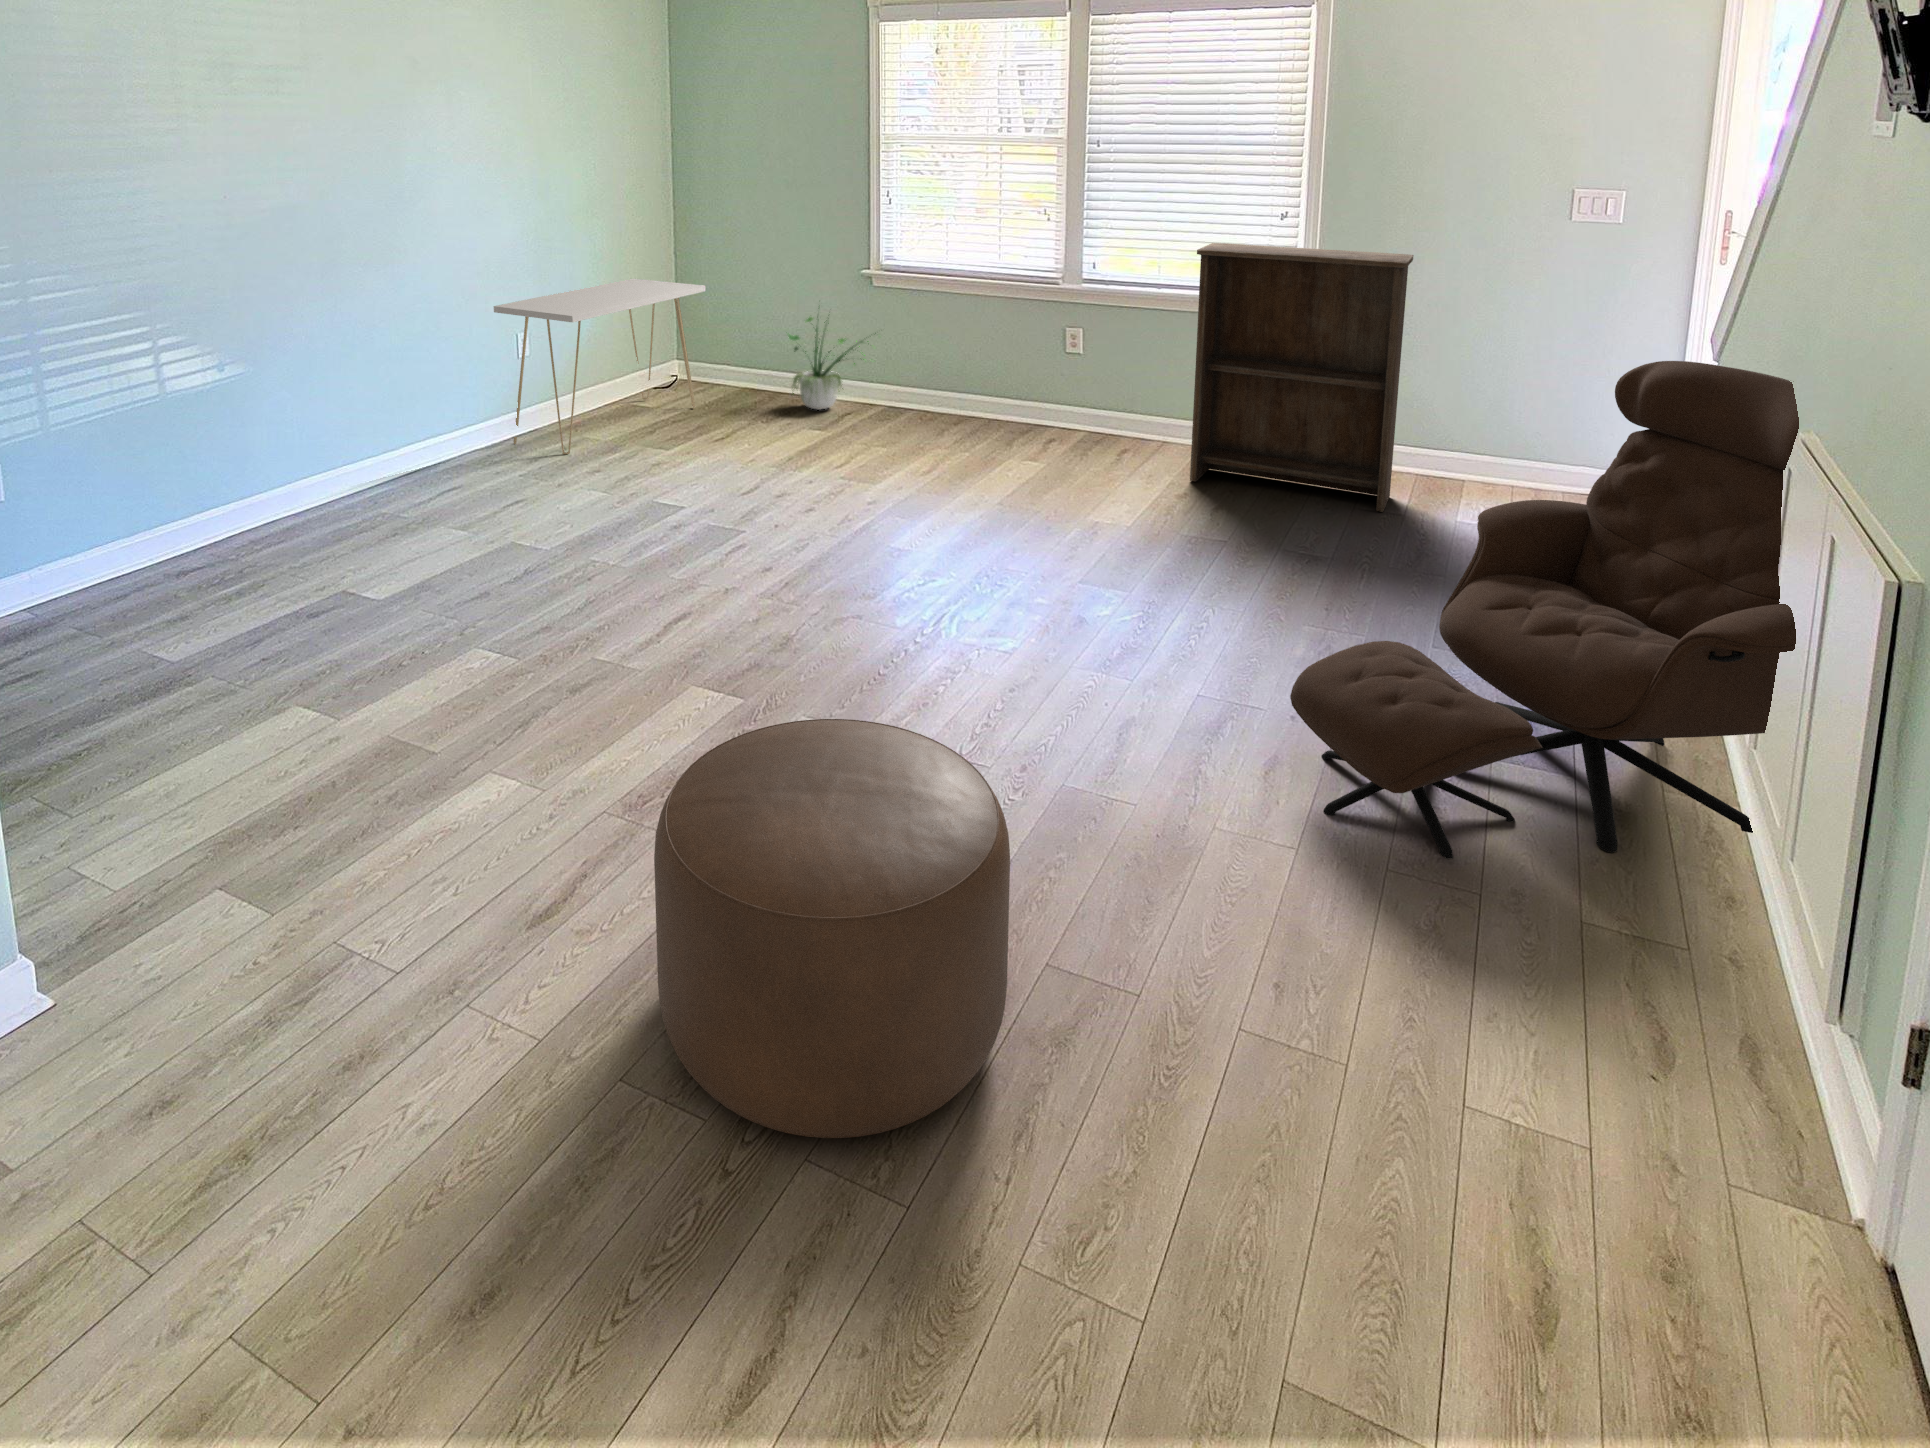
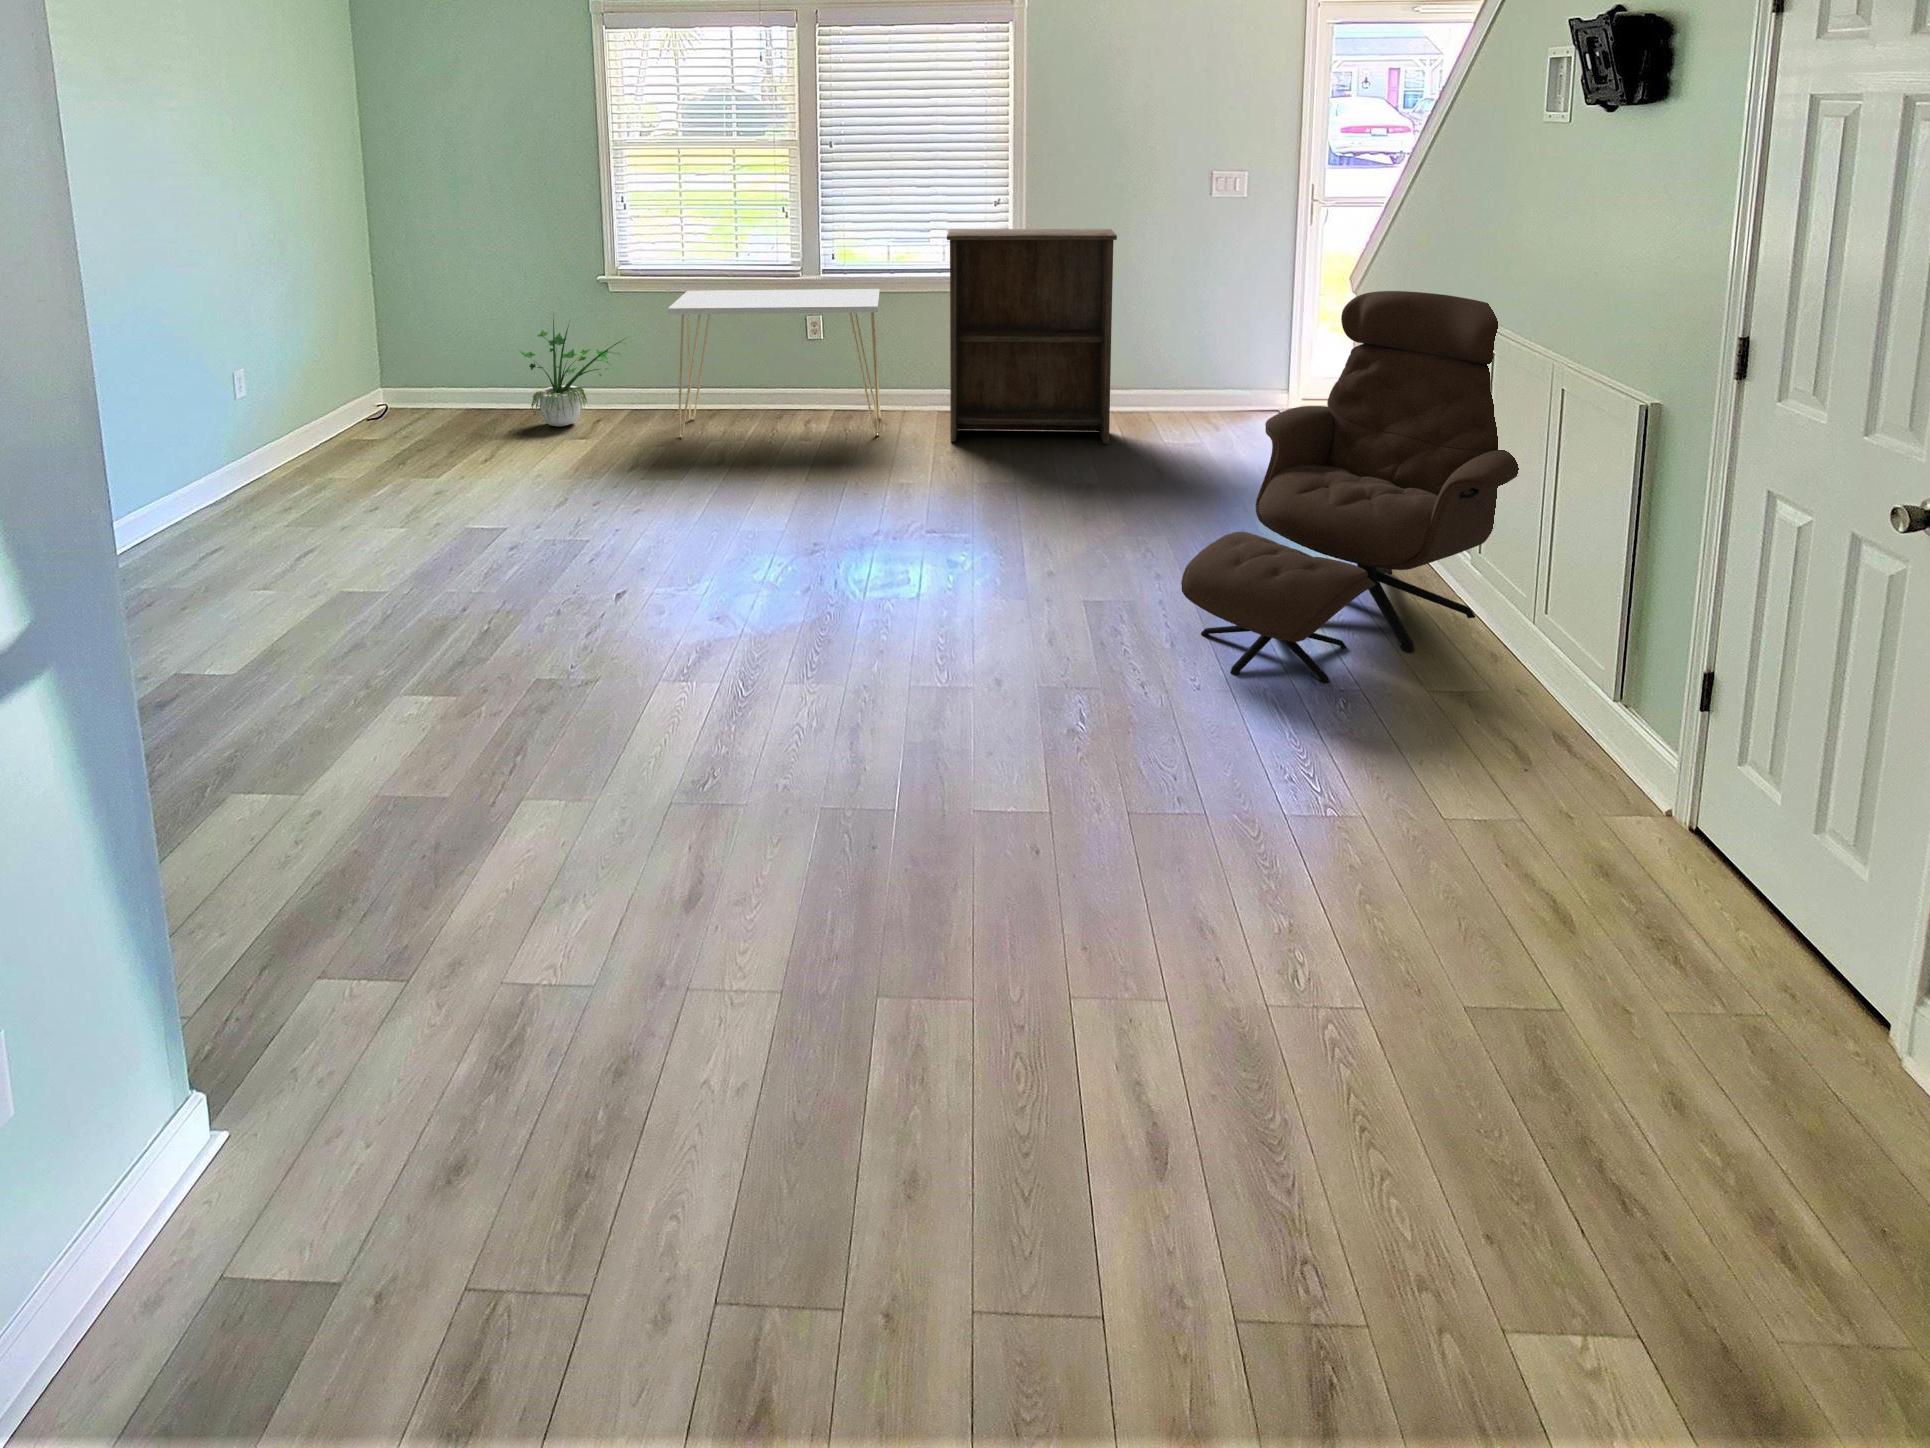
console table: present [494,279,706,455] -> present [668,289,881,438]
ottoman: present [654,719,1010,1138] -> none [850,672,1173,1039]

